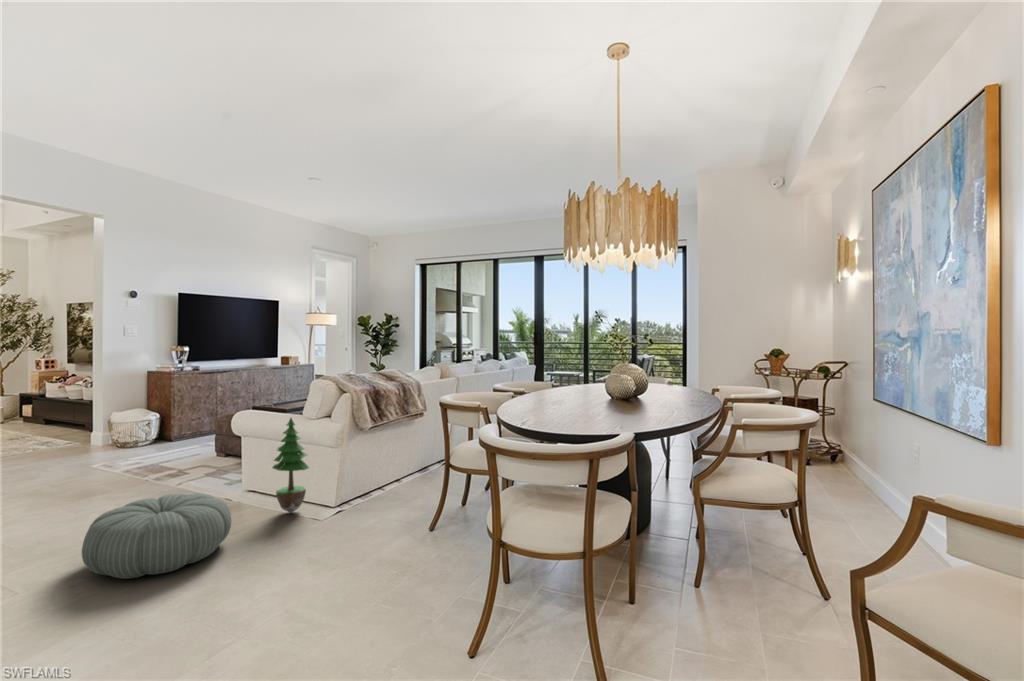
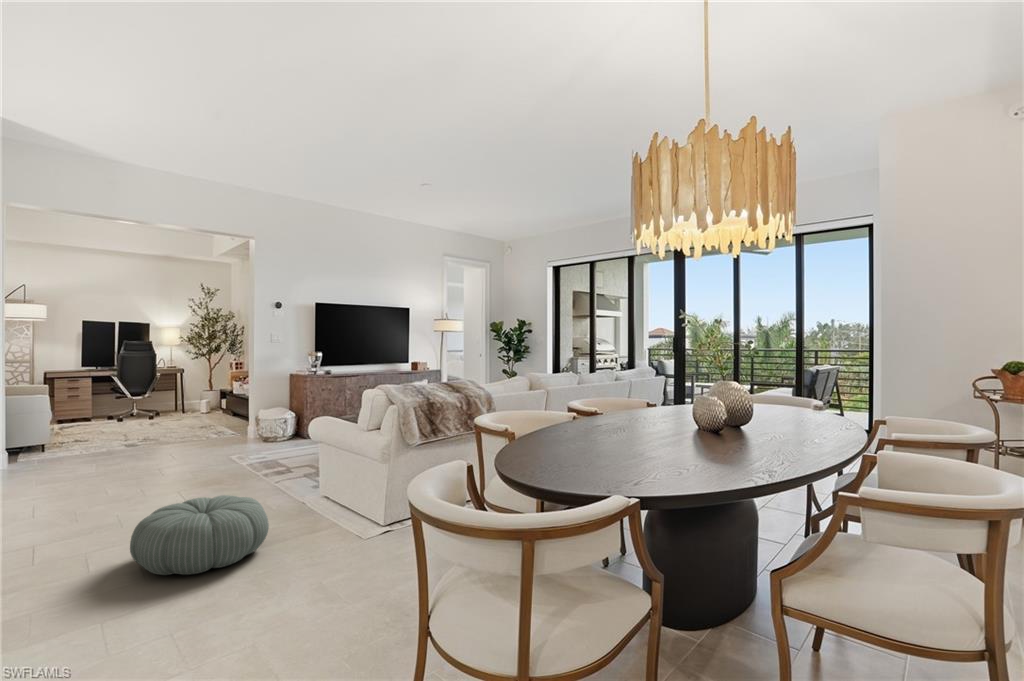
potted tree: present [272,418,309,513] -> none [322,425,359,526]

